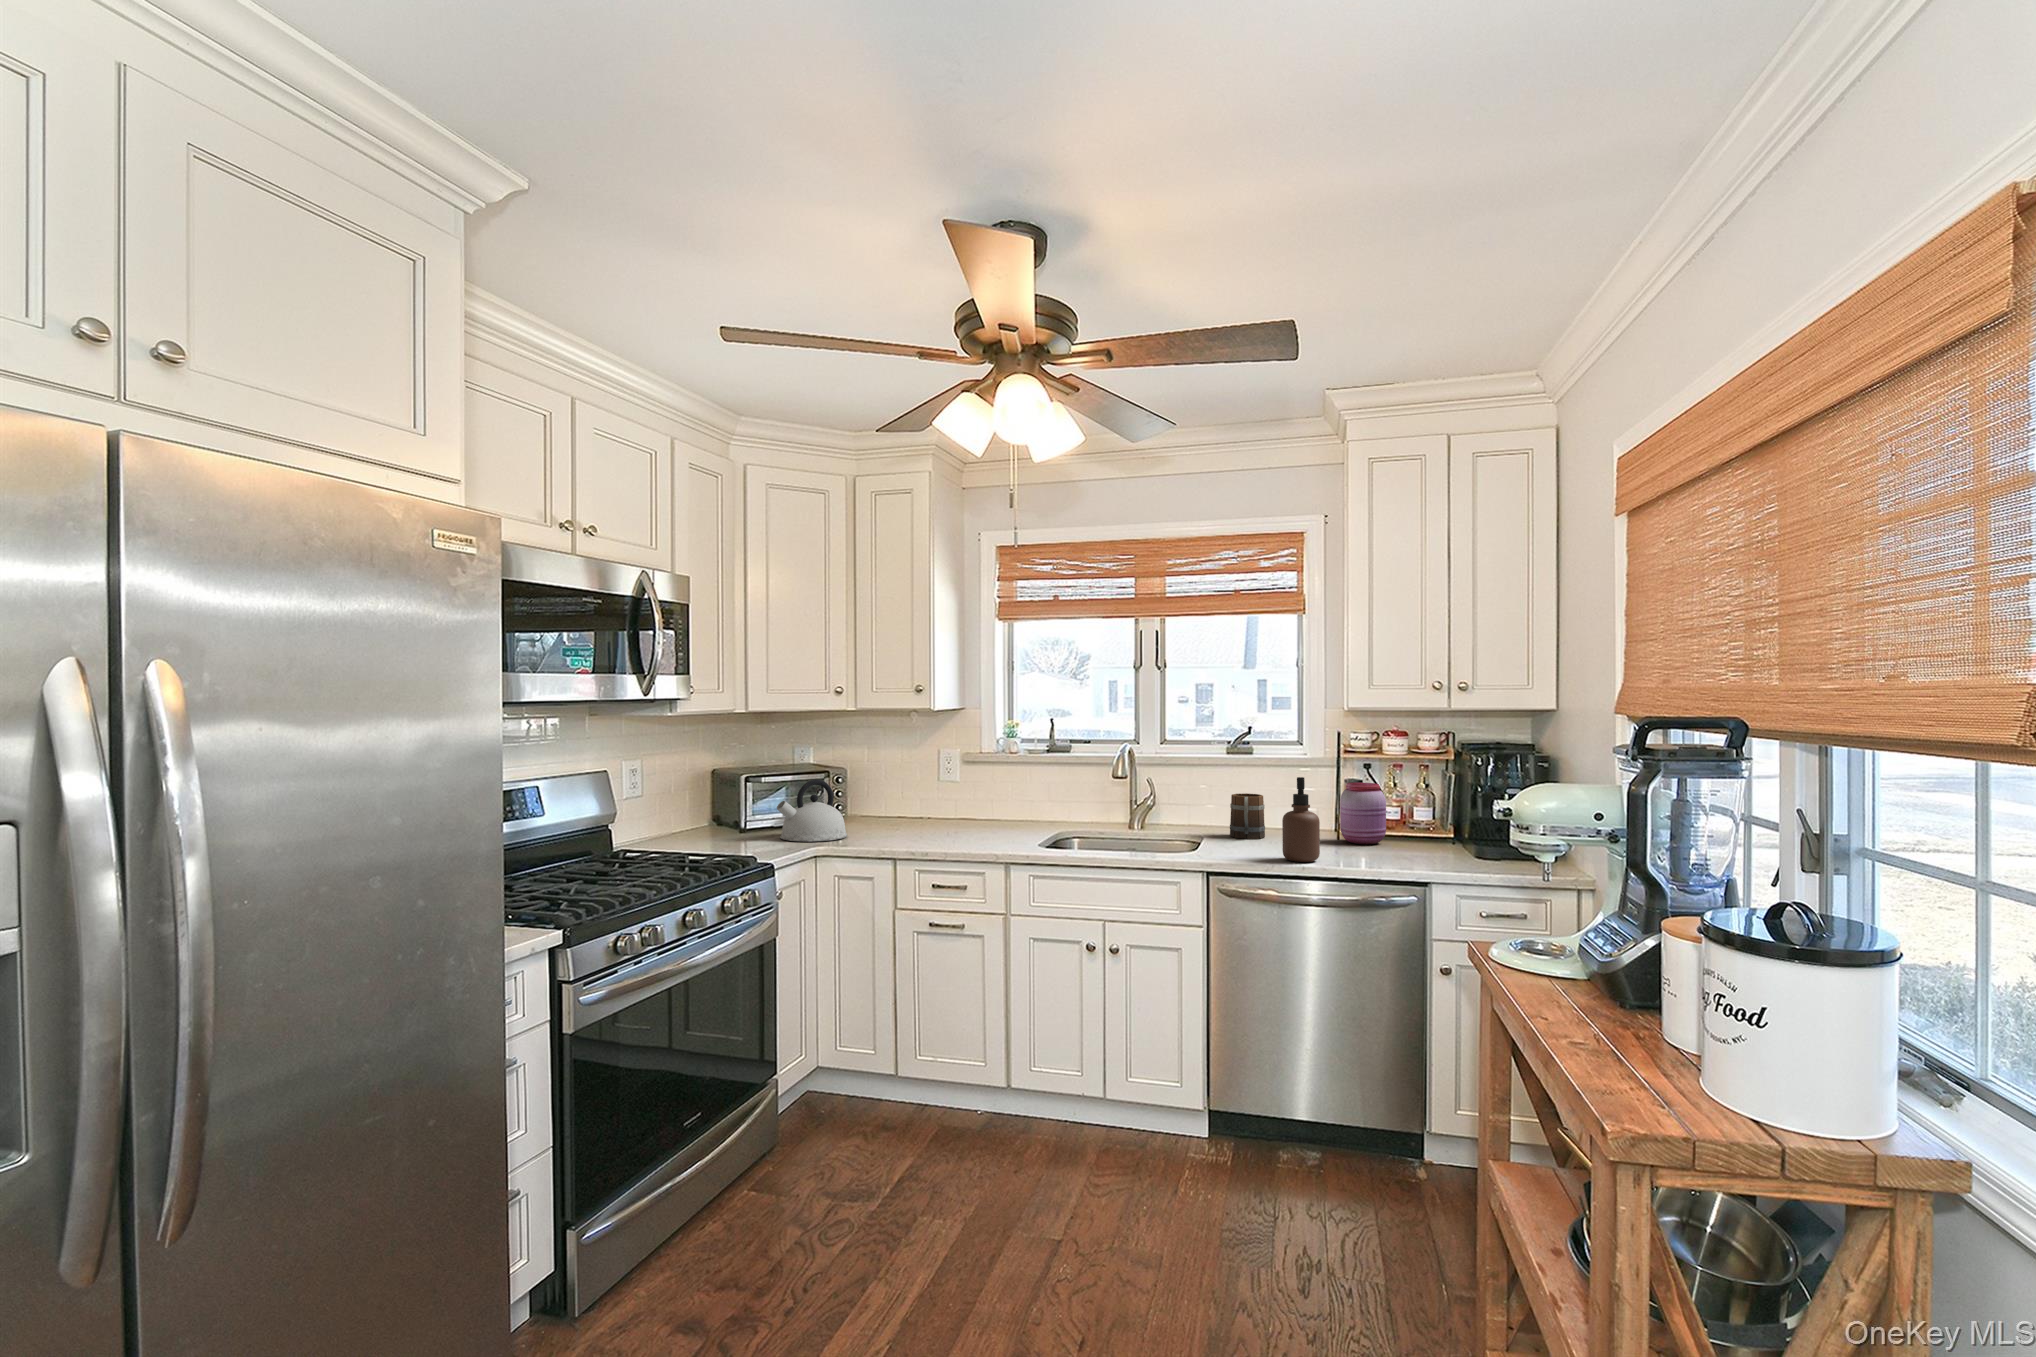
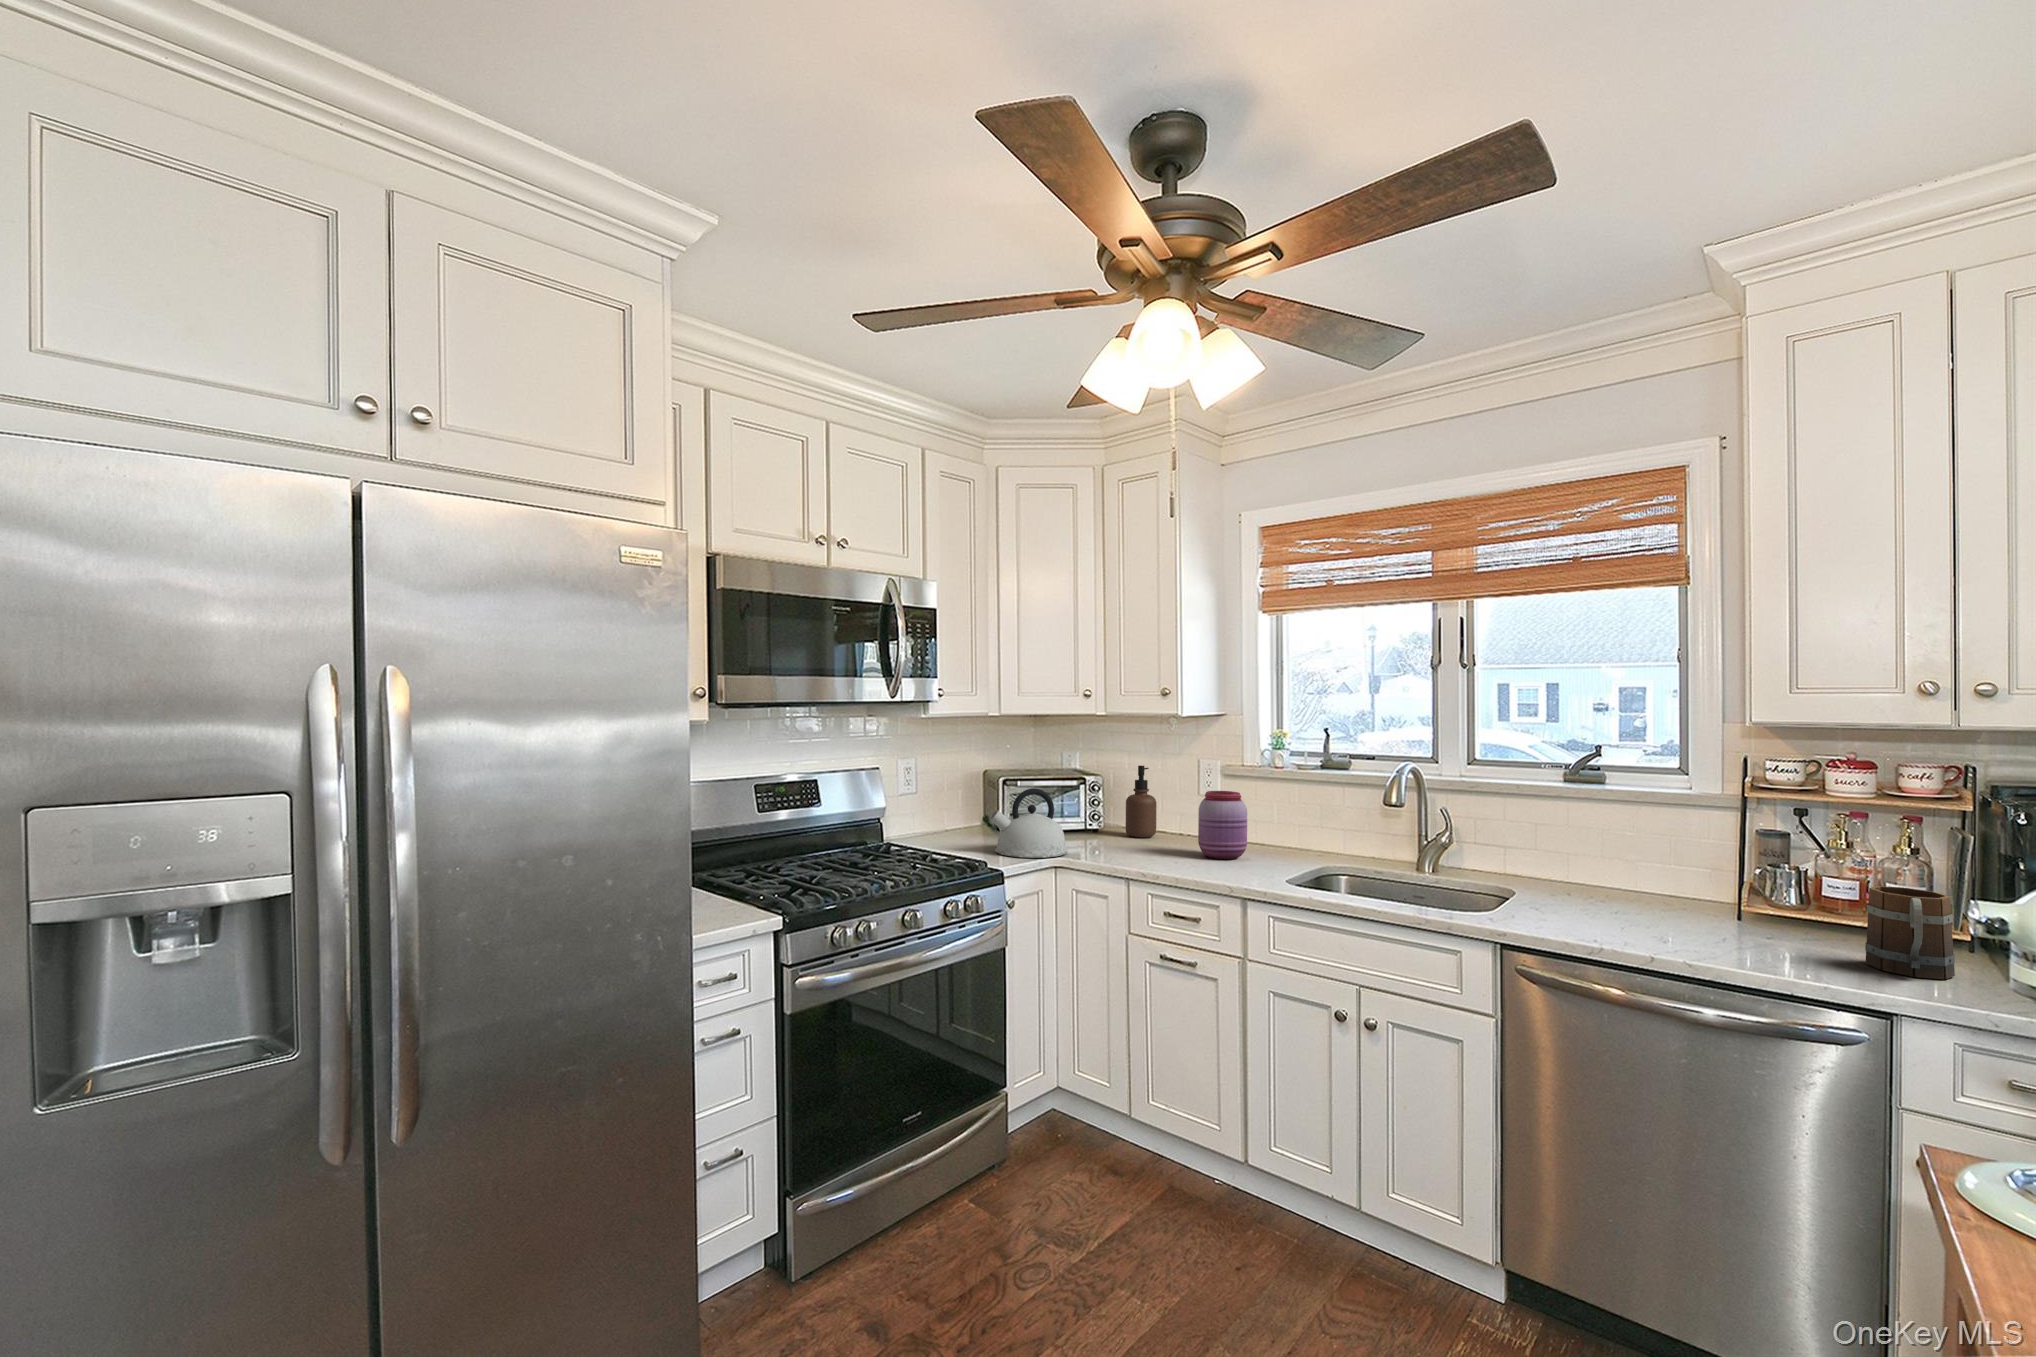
soap dispenser: present [1282,777,1320,862] -> present [1126,766,1157,838]
jar: present [1340,782,1386,844] -> present [1198,791,1247,859]
mug: present [1230,793,1265,839] -> present [1865,886,1955,979]

